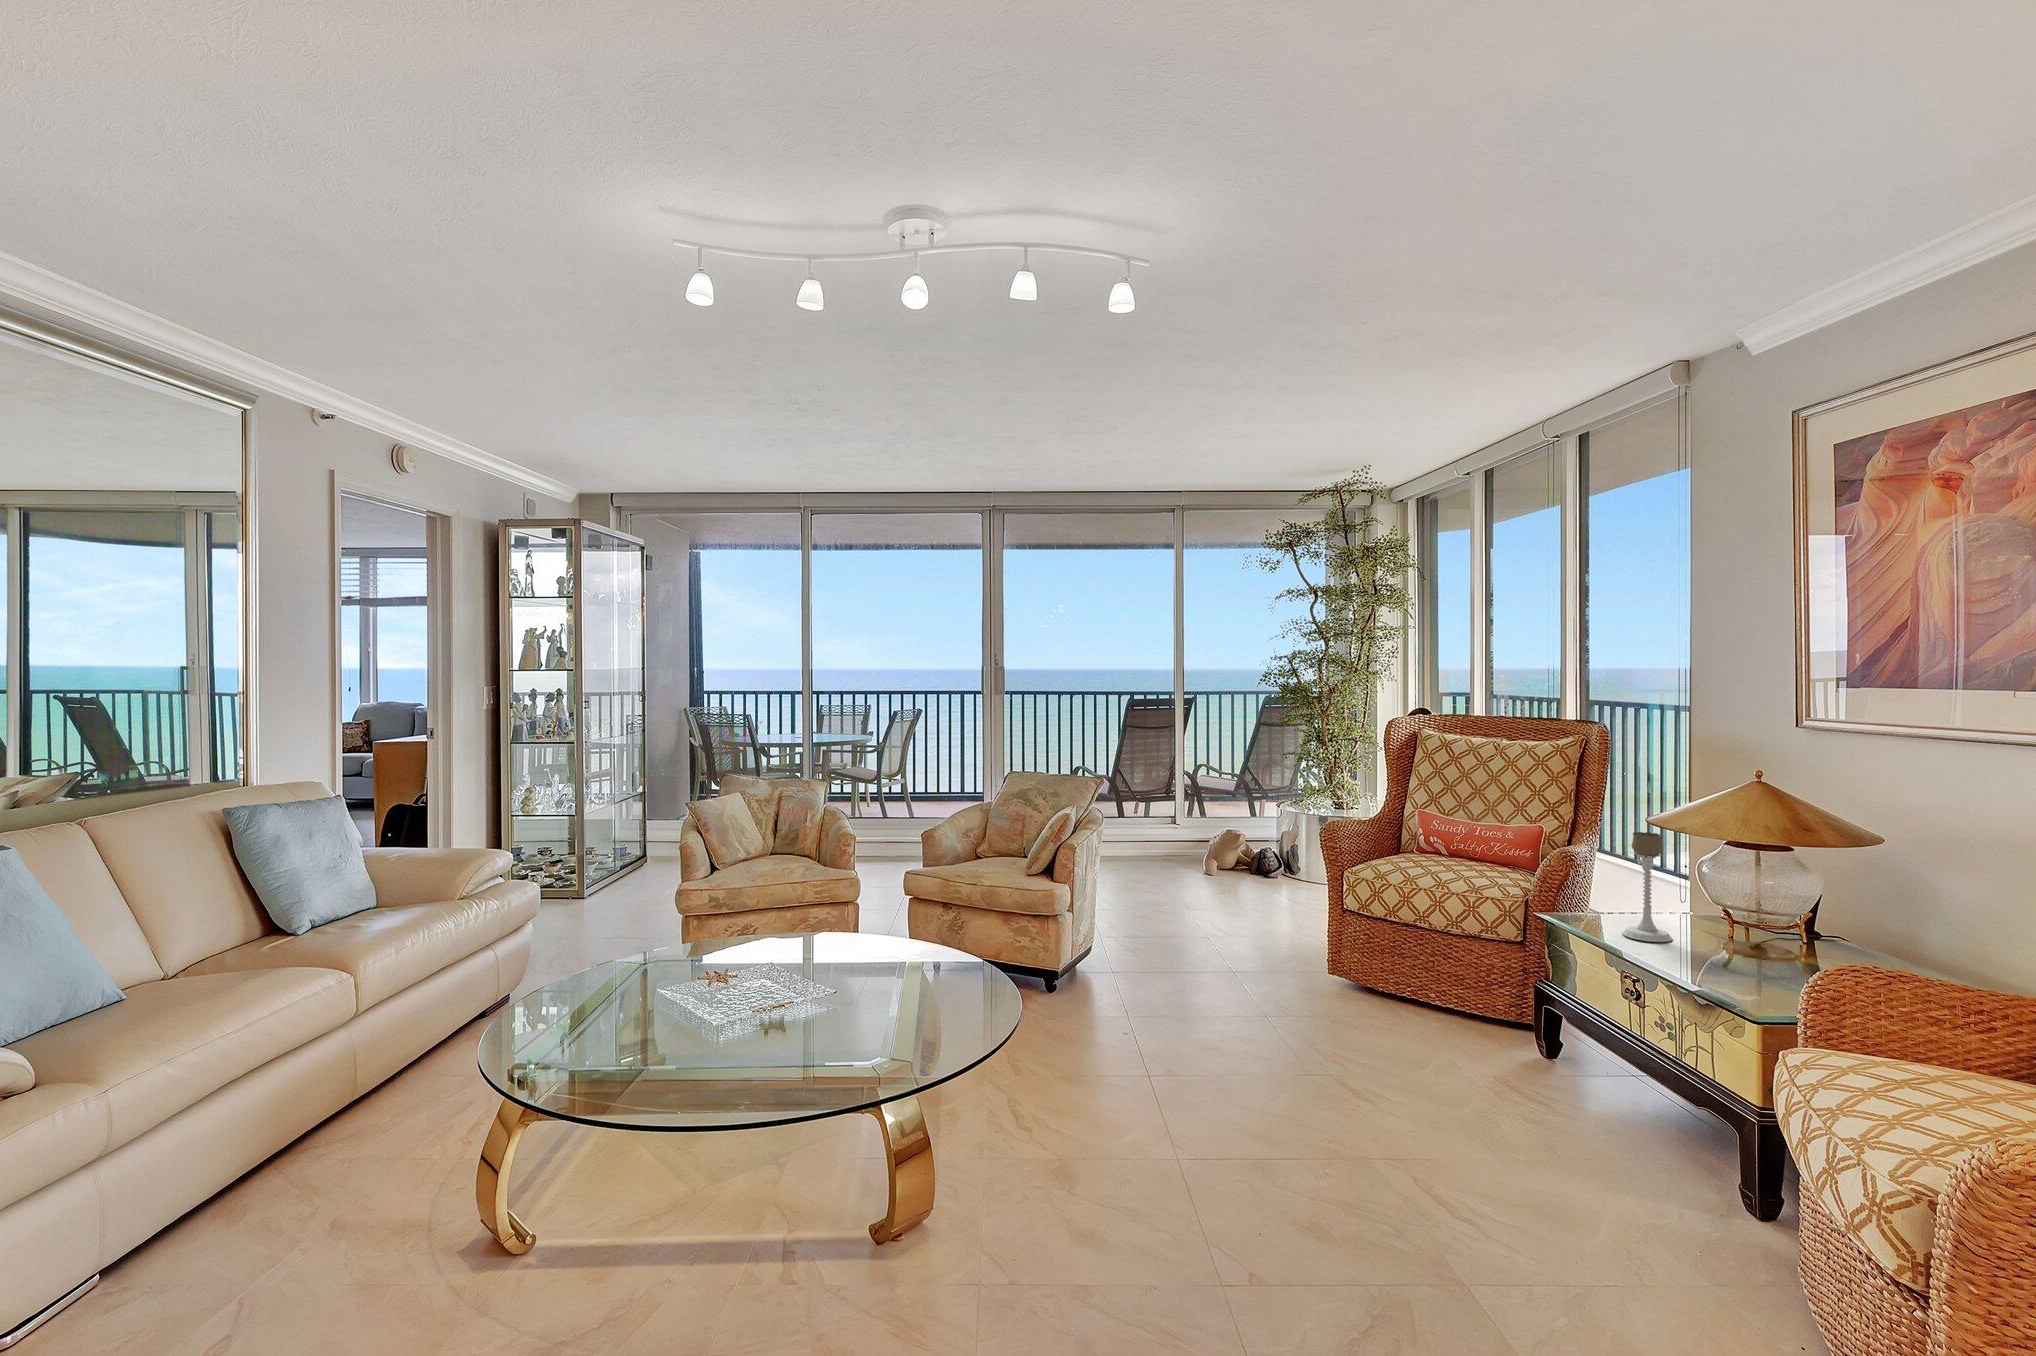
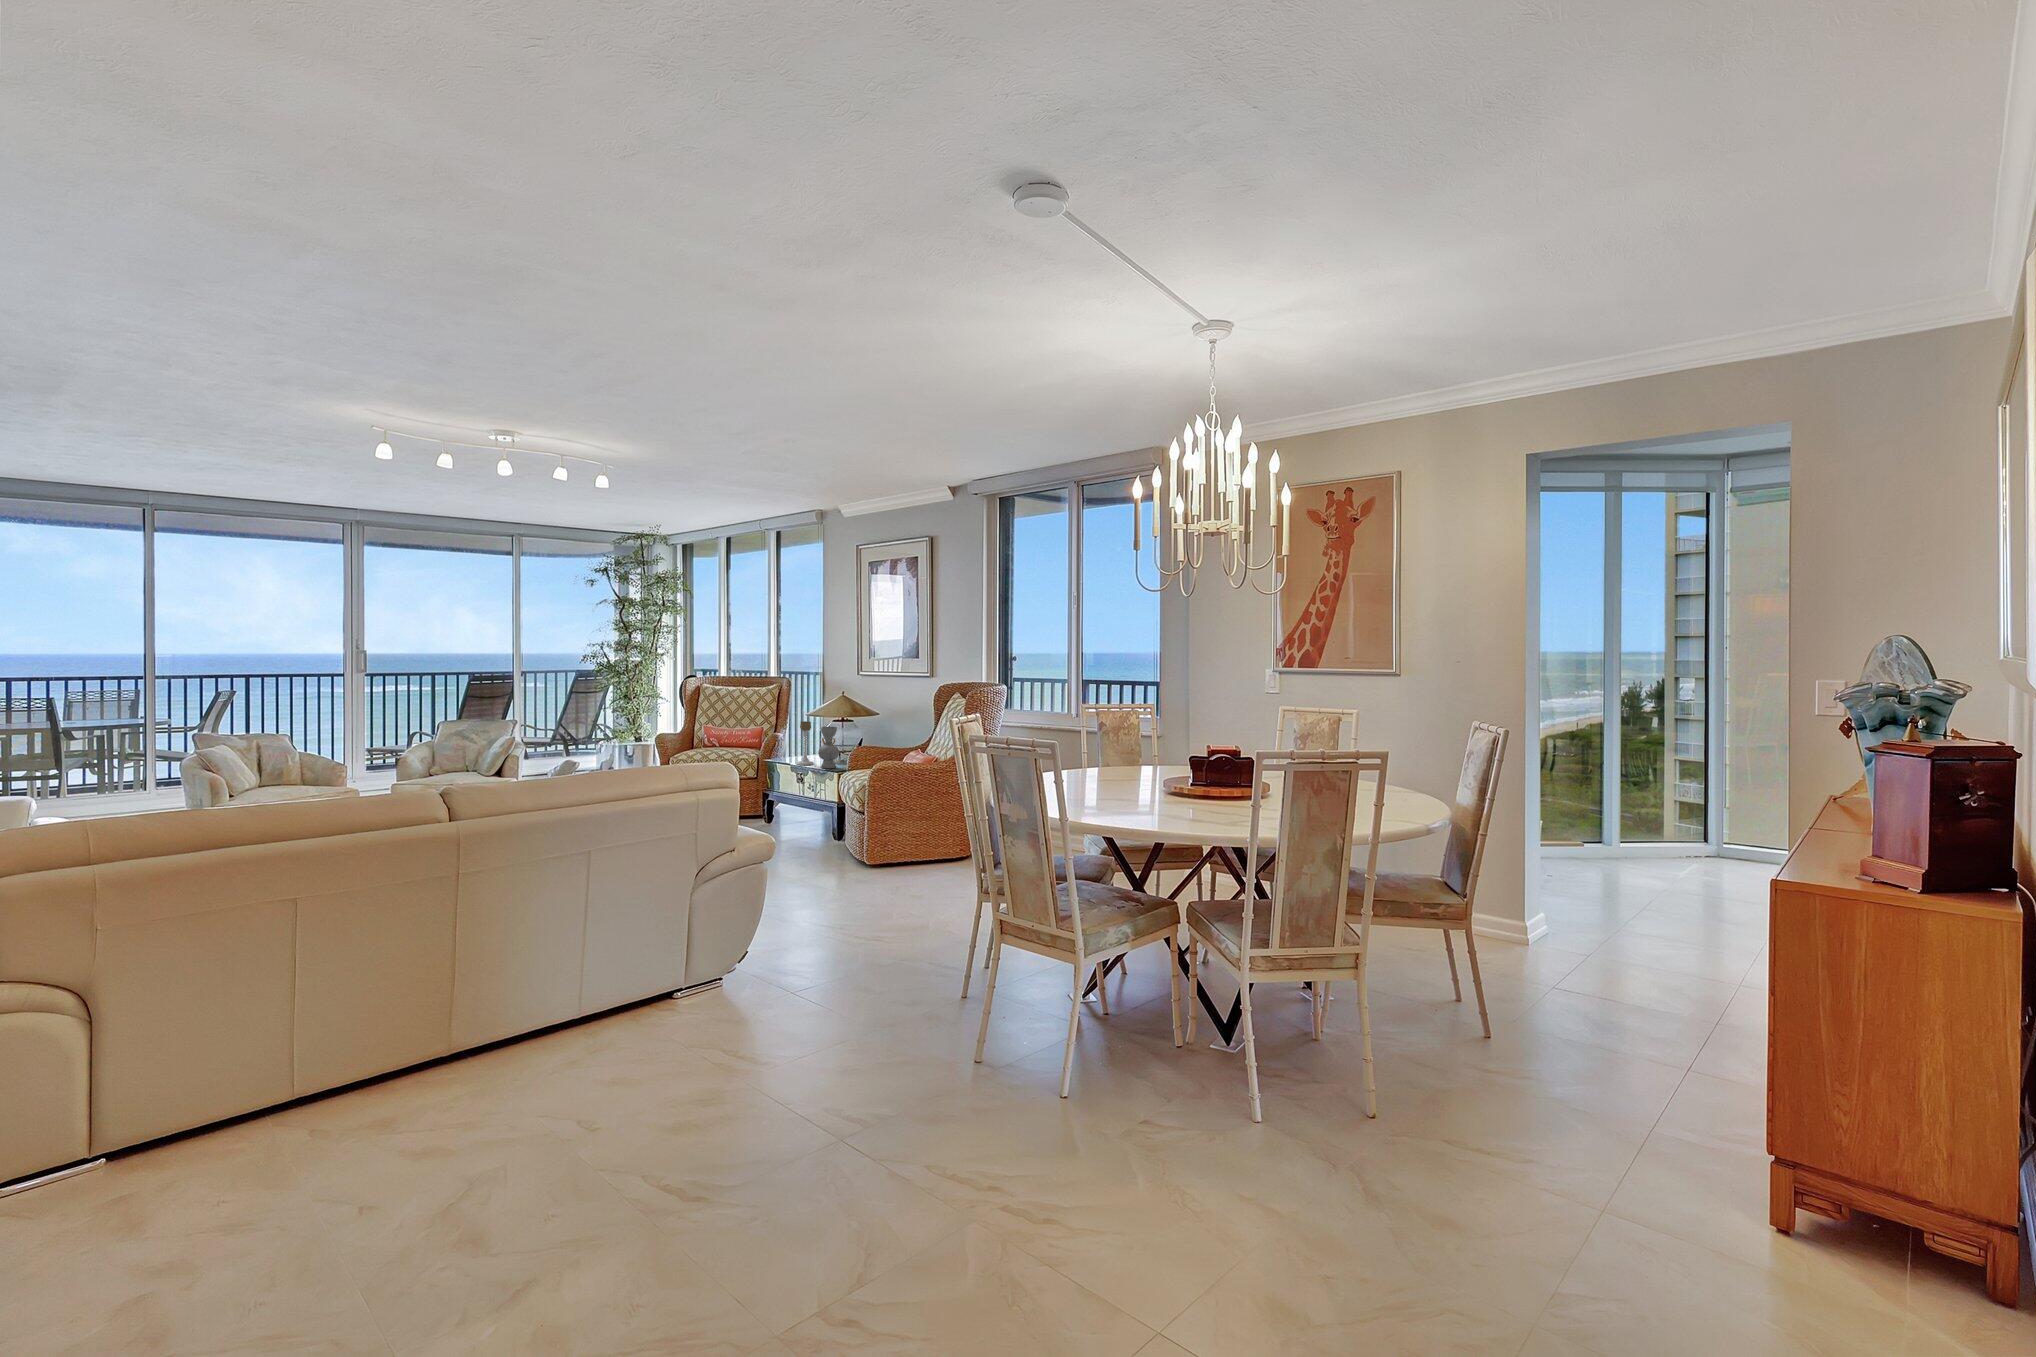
decorative vase: none [1685,855,1750,969] -> present [818,727,839,769]

